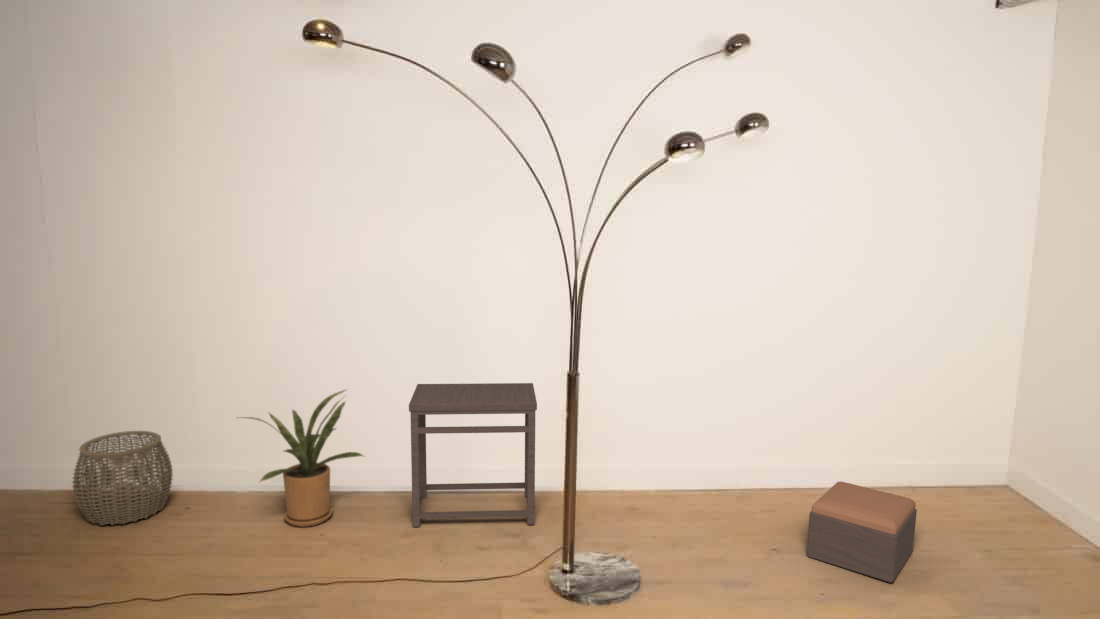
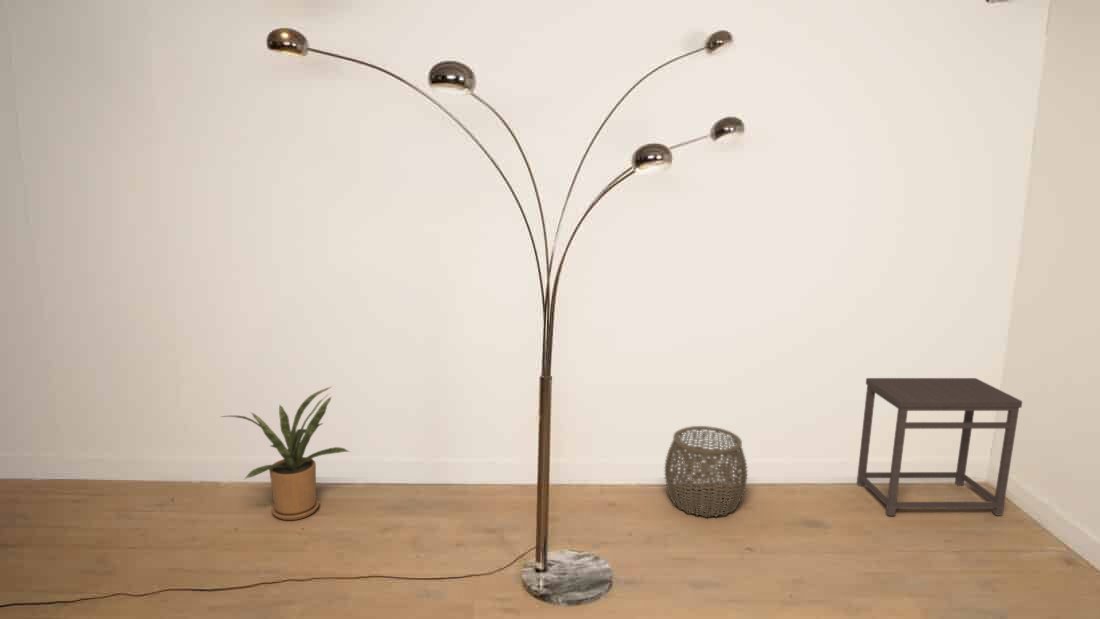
side table: present [409,383,537,527] -> present [857,378,1022,516]
woven basket: present [73,431,173,525] -> present [665,426,747,517]
footstool: present [807,481,917,583] -> none [778,480,889,585]

